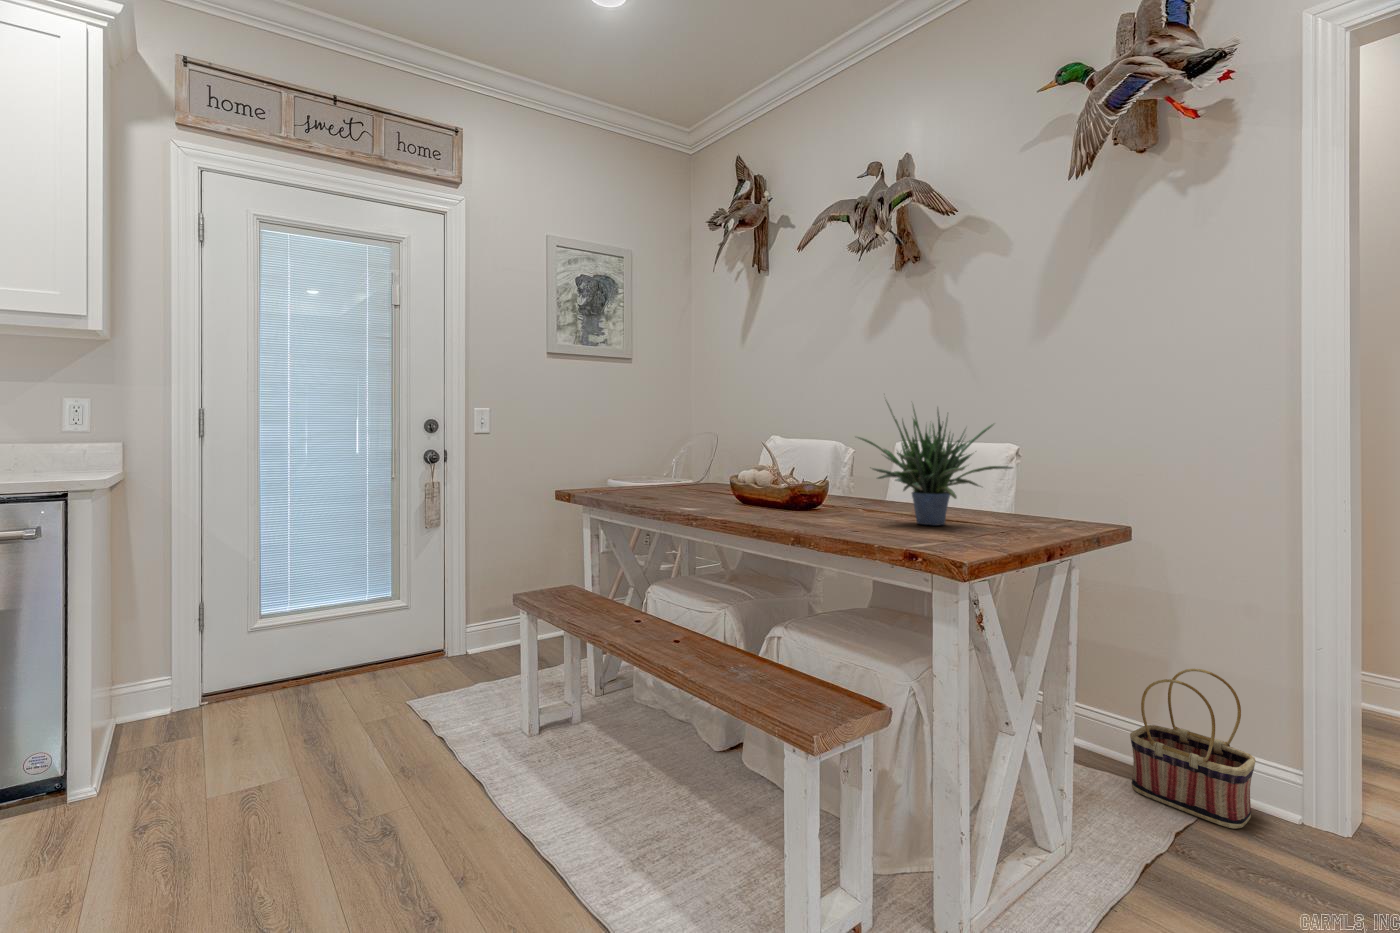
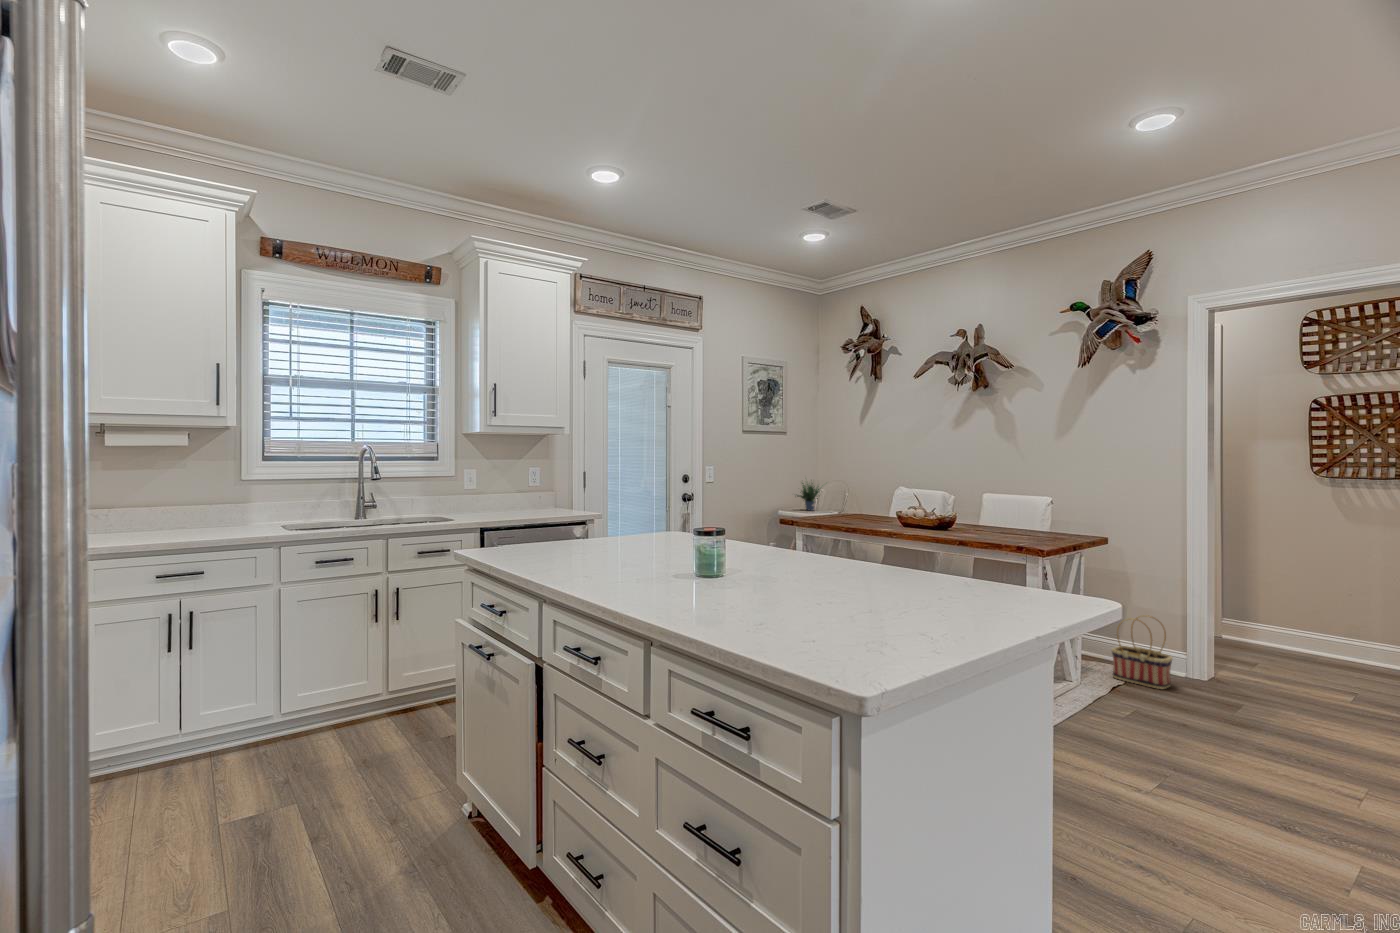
potted plant: present [857,403,1013,525] -> present [797,483,821,511]

